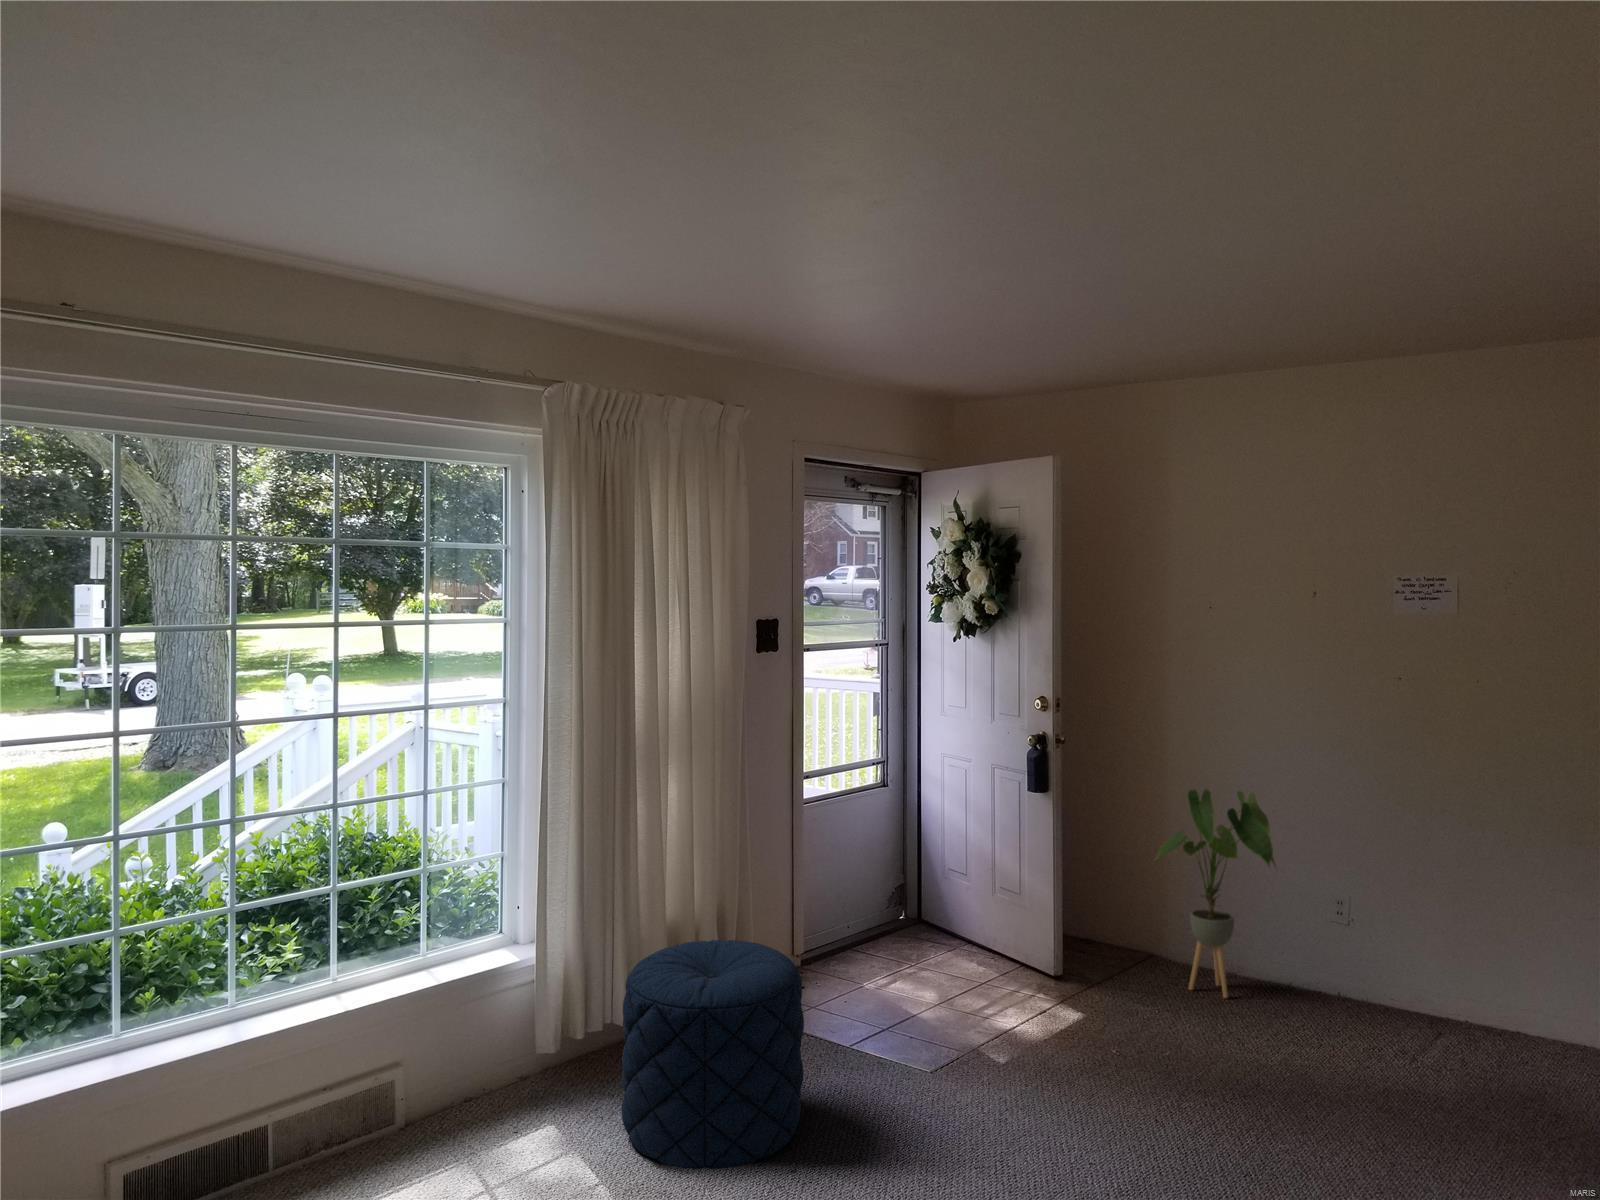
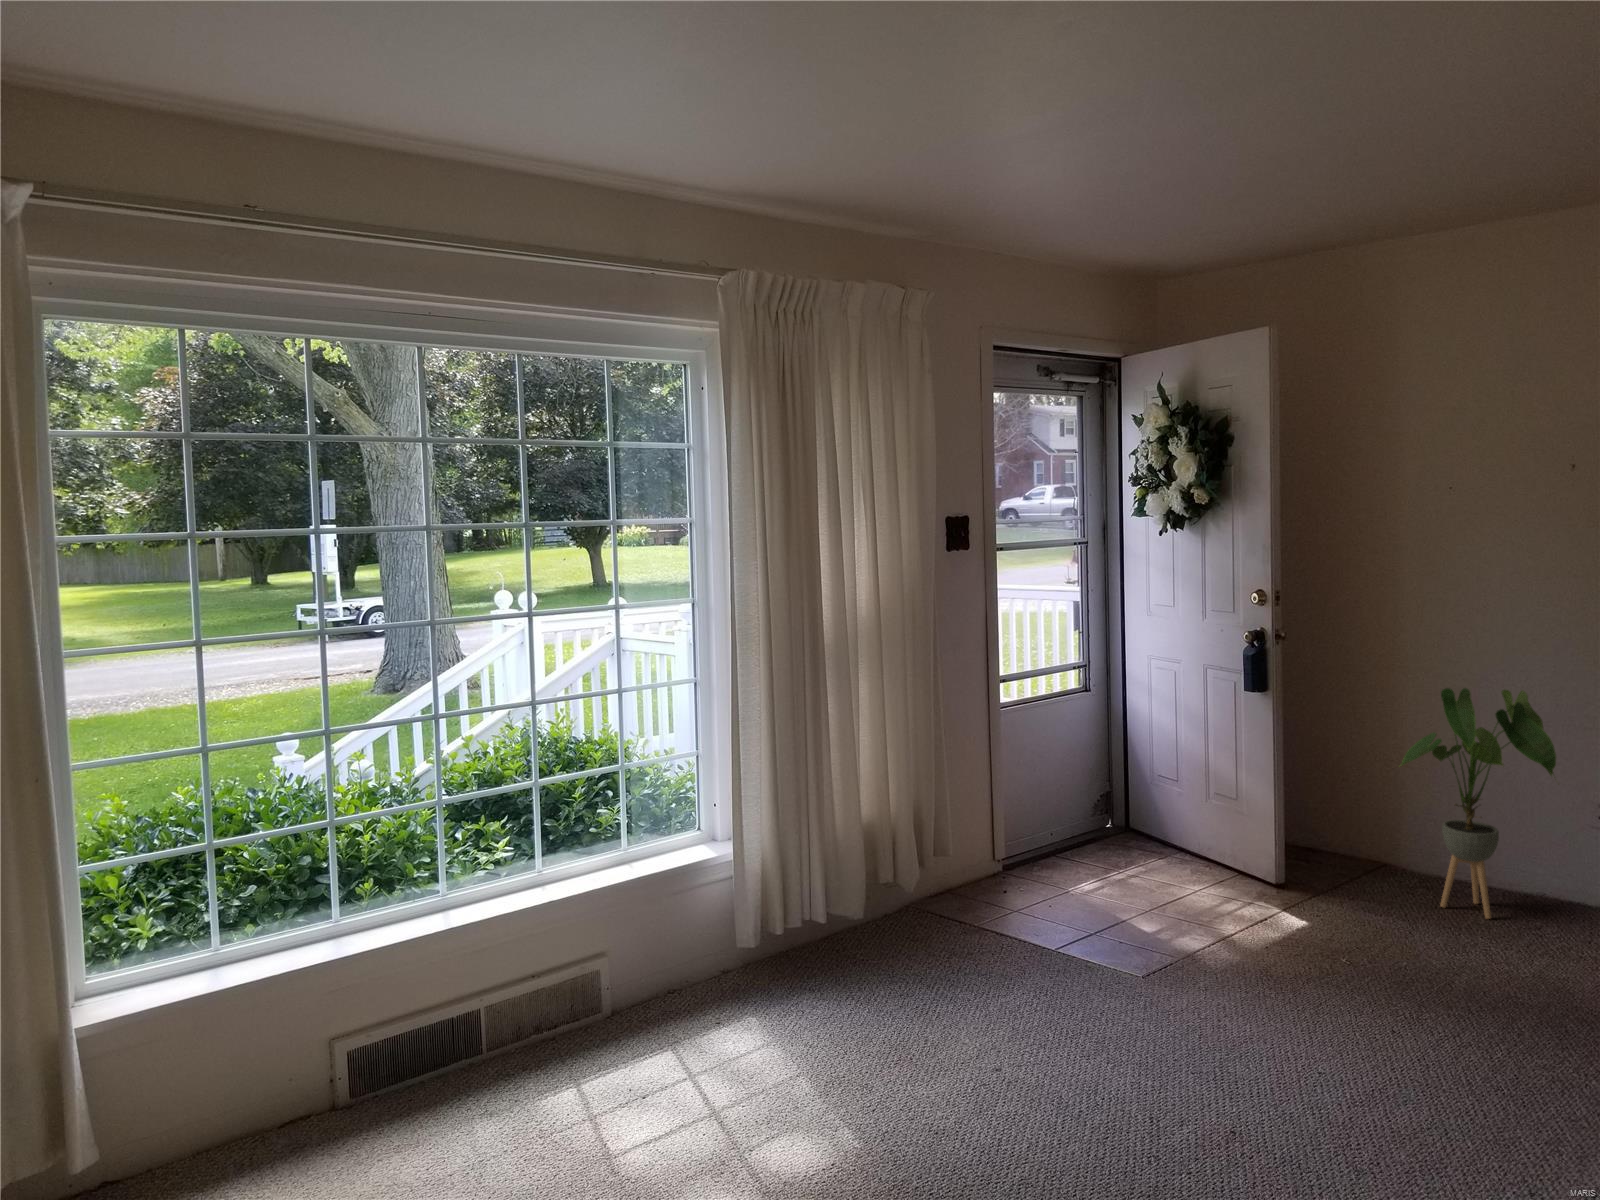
pouf: present [621,940,804,1169] -> none [814,845,1005,1085]

